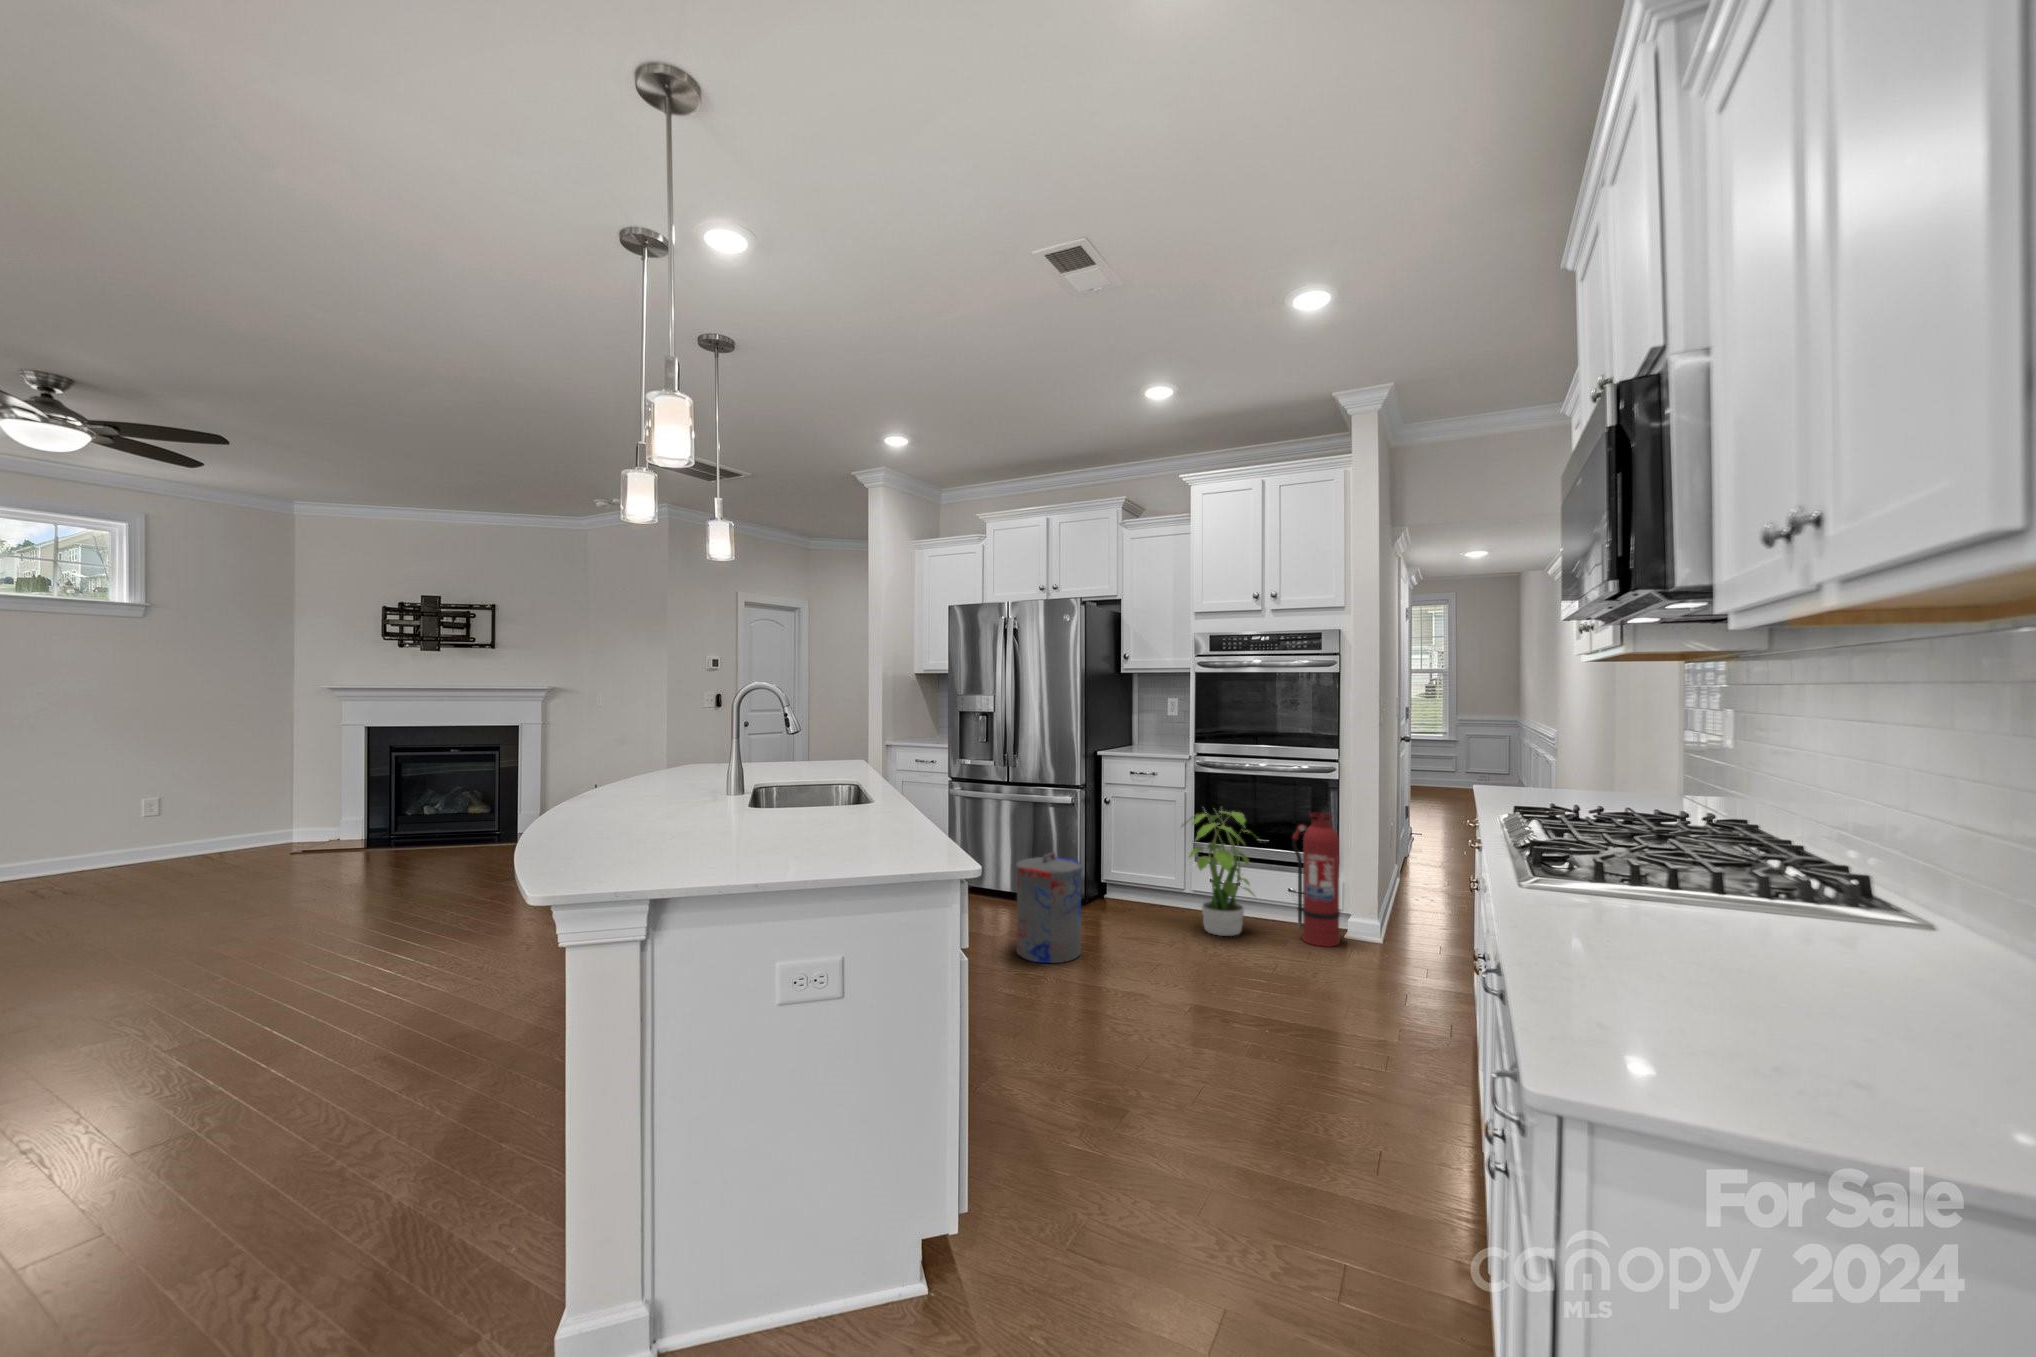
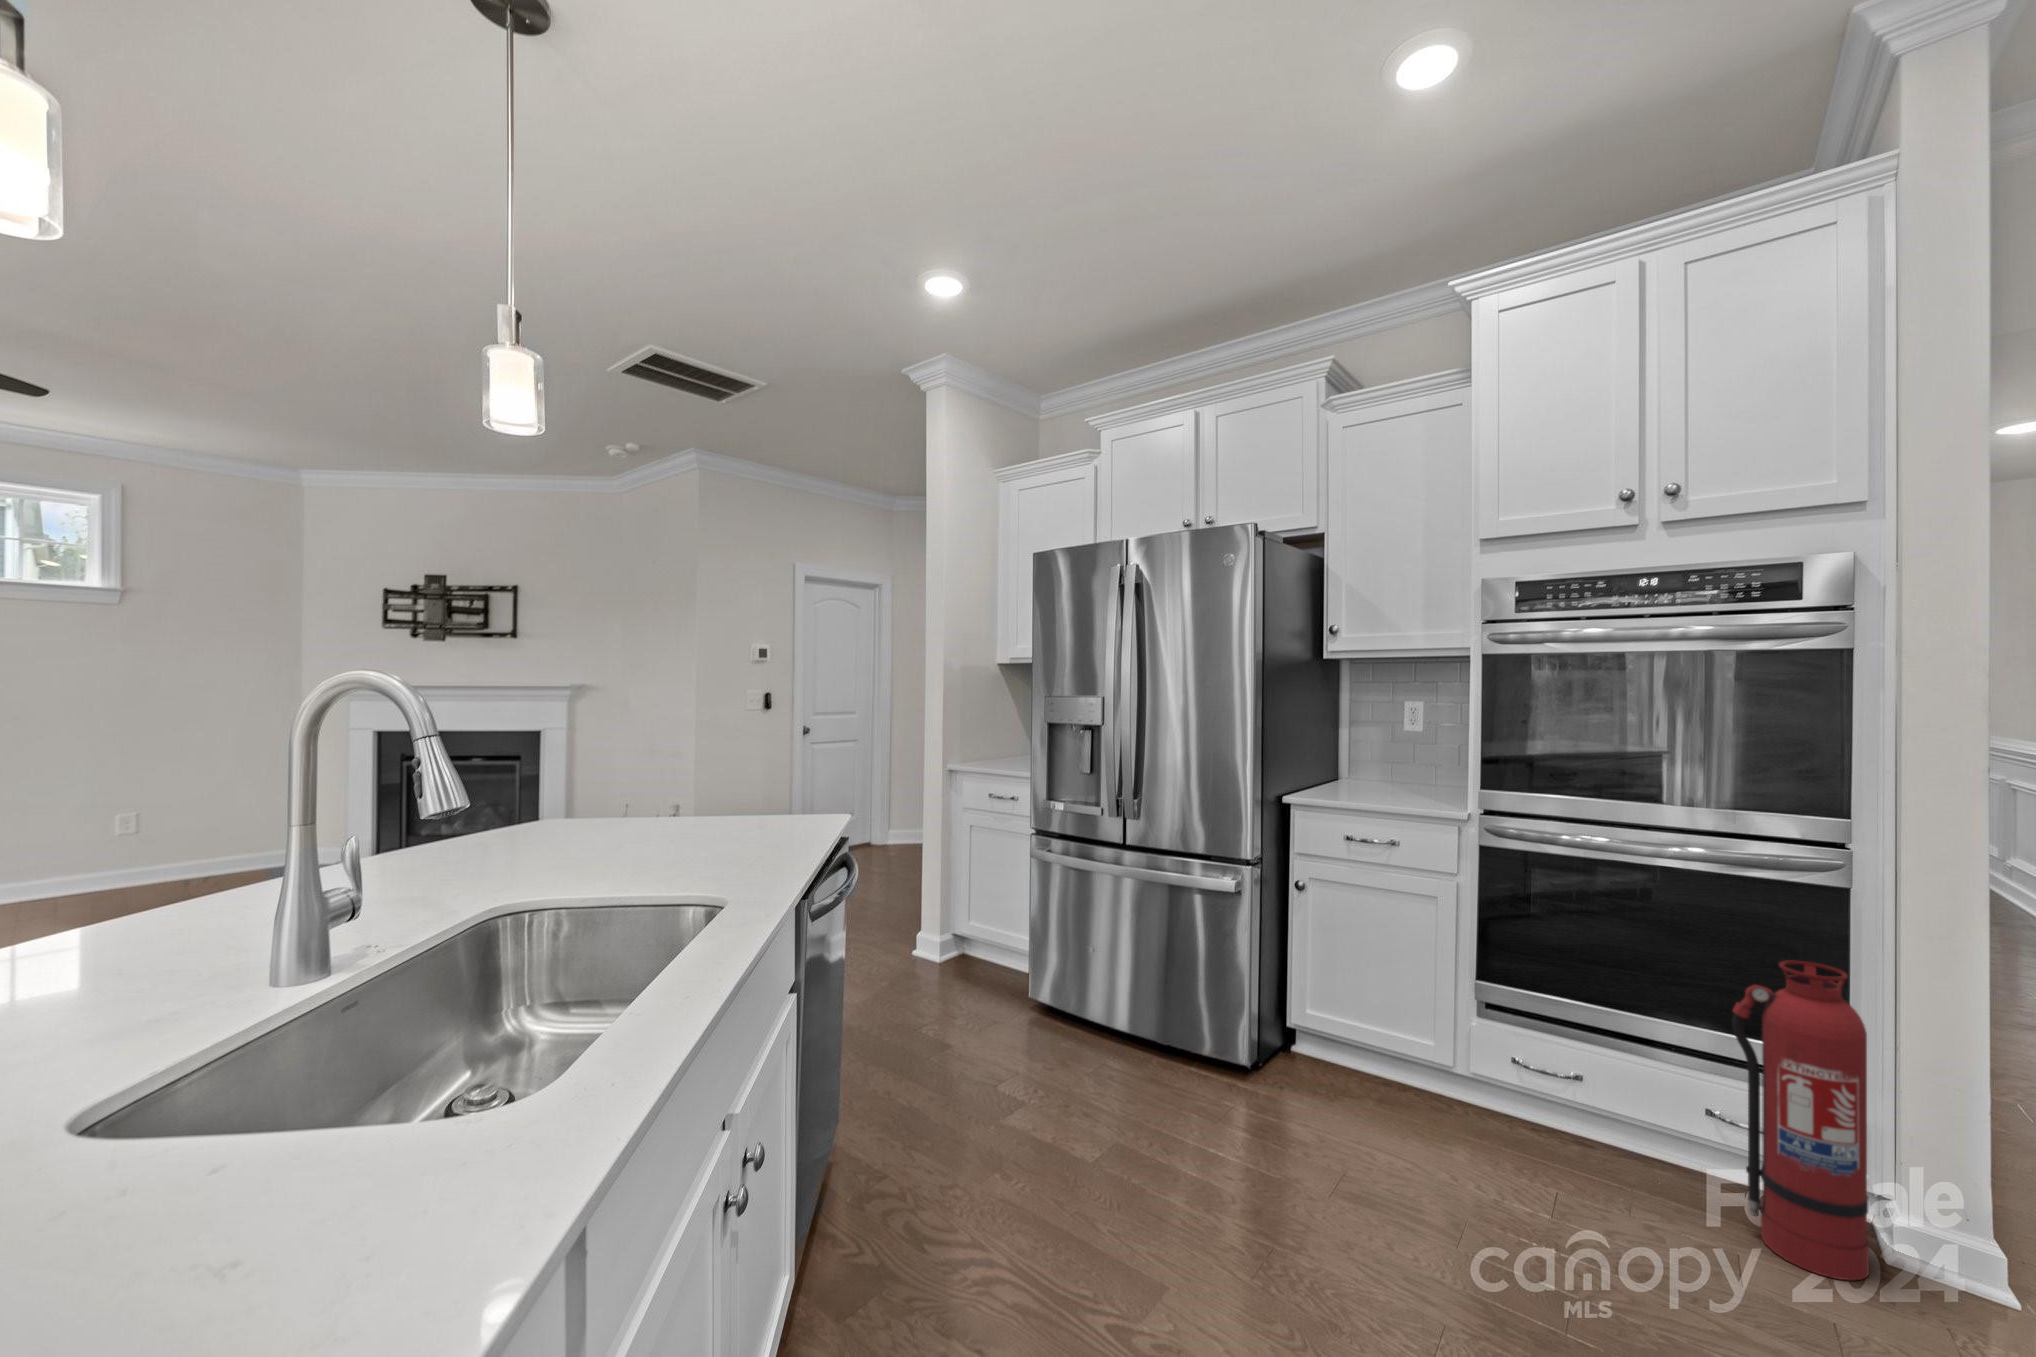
potted plant: present [1182,811,1254,936] -> none [1455,922,1642,1208]
trash can: present [1016,852,1082,963] -> none [1118,1022,1259,1278]

